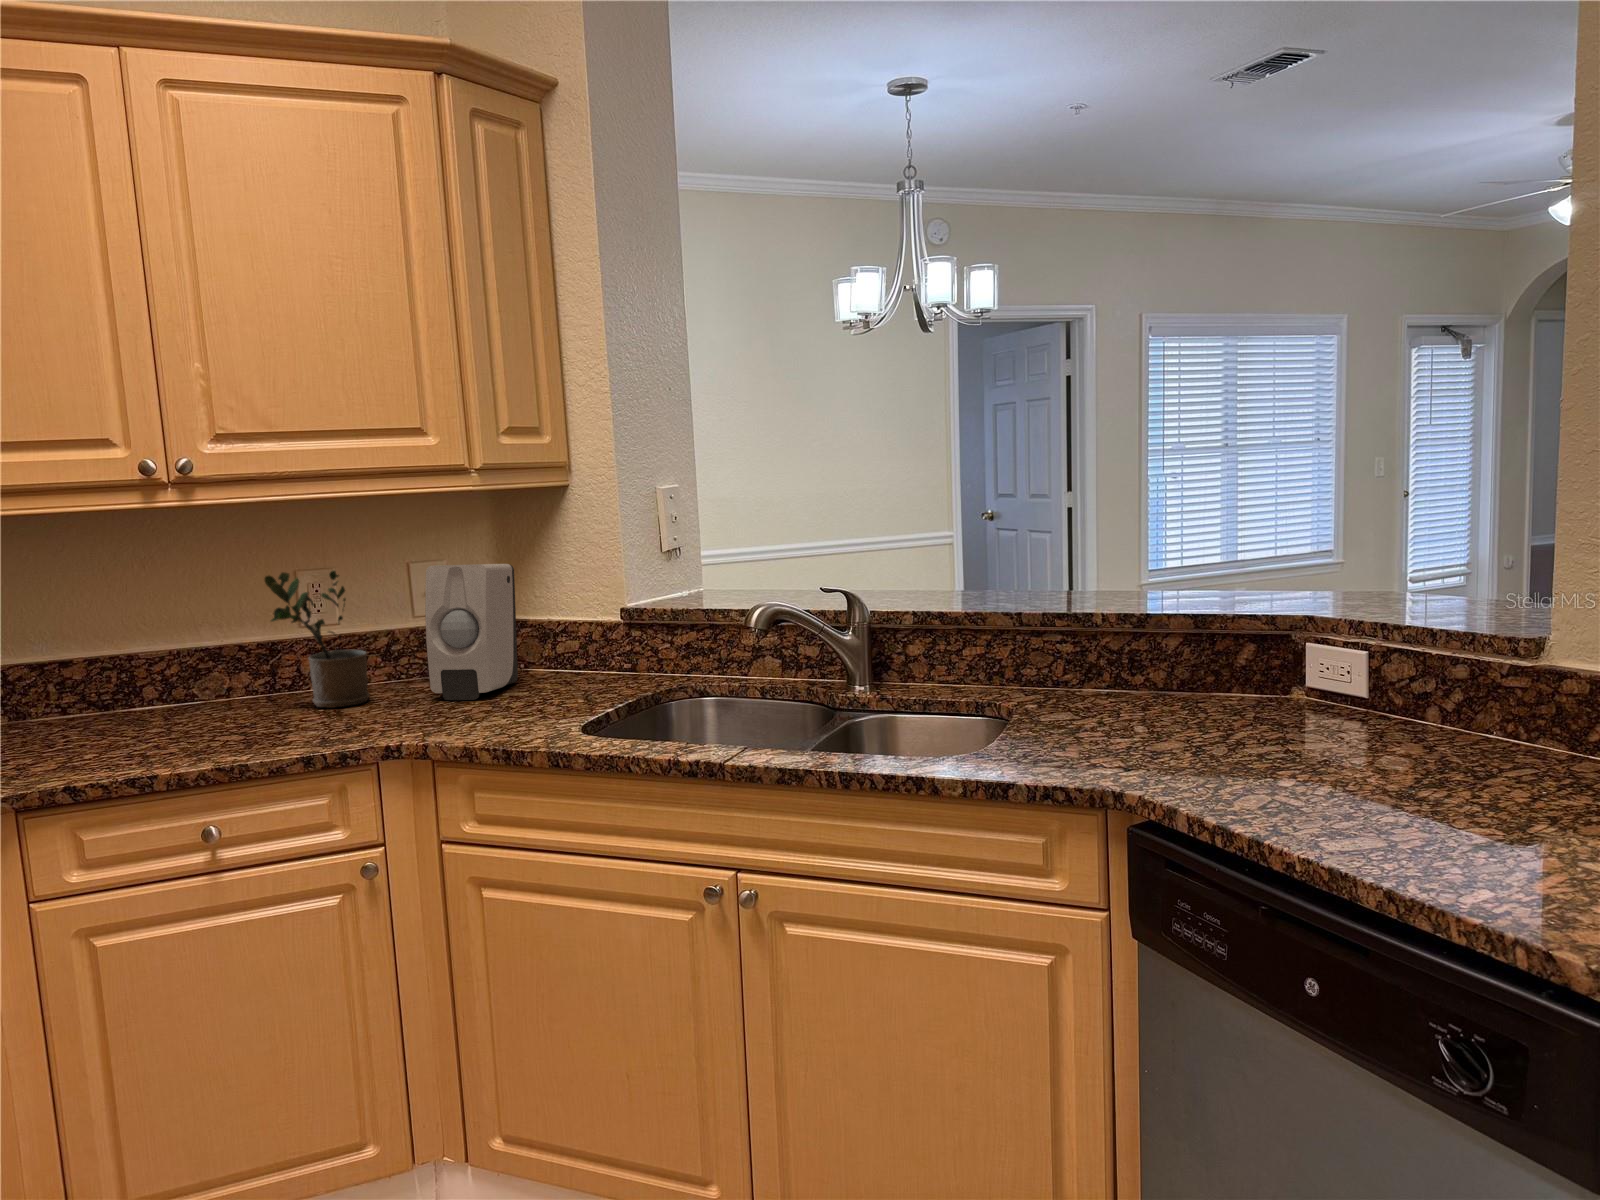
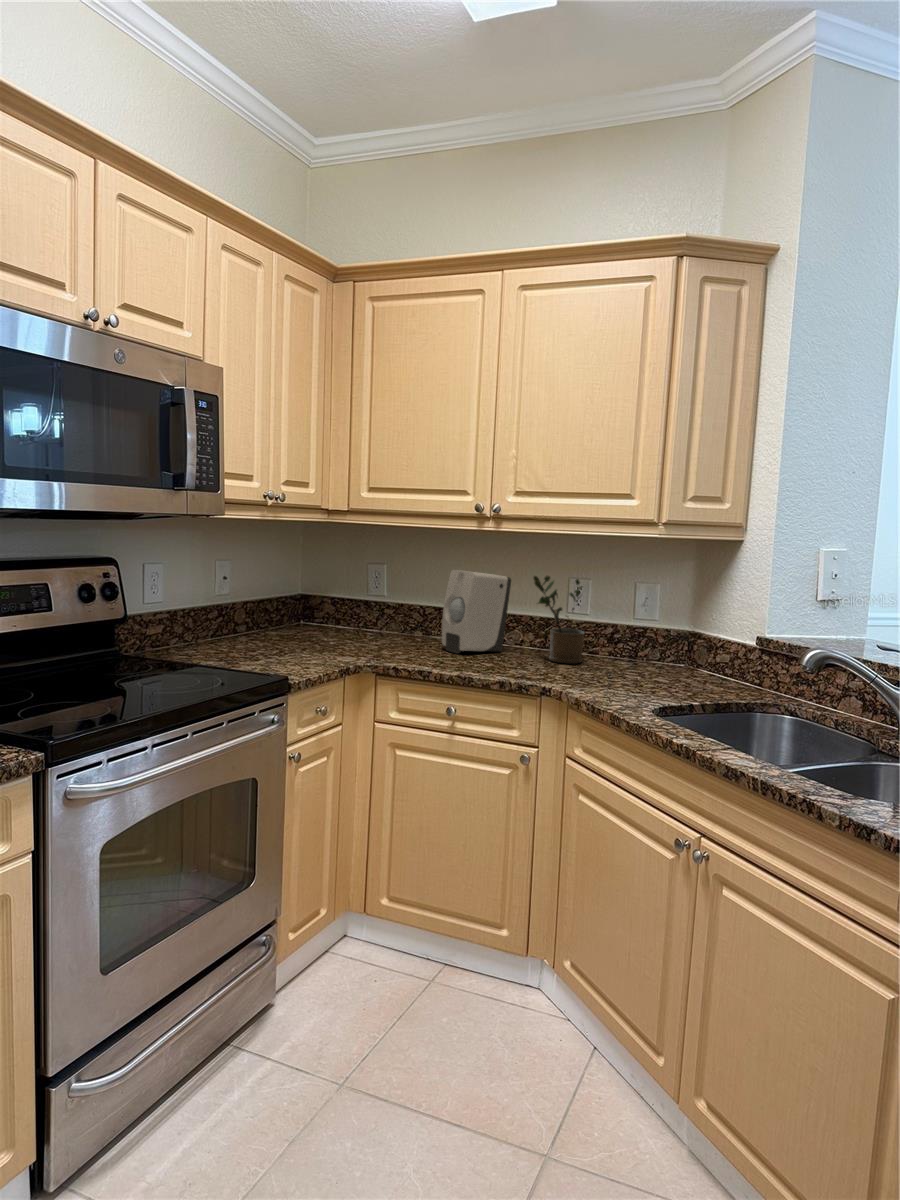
soap dispenser: present [425,564,518,700] -> present [442,570,511,653]

